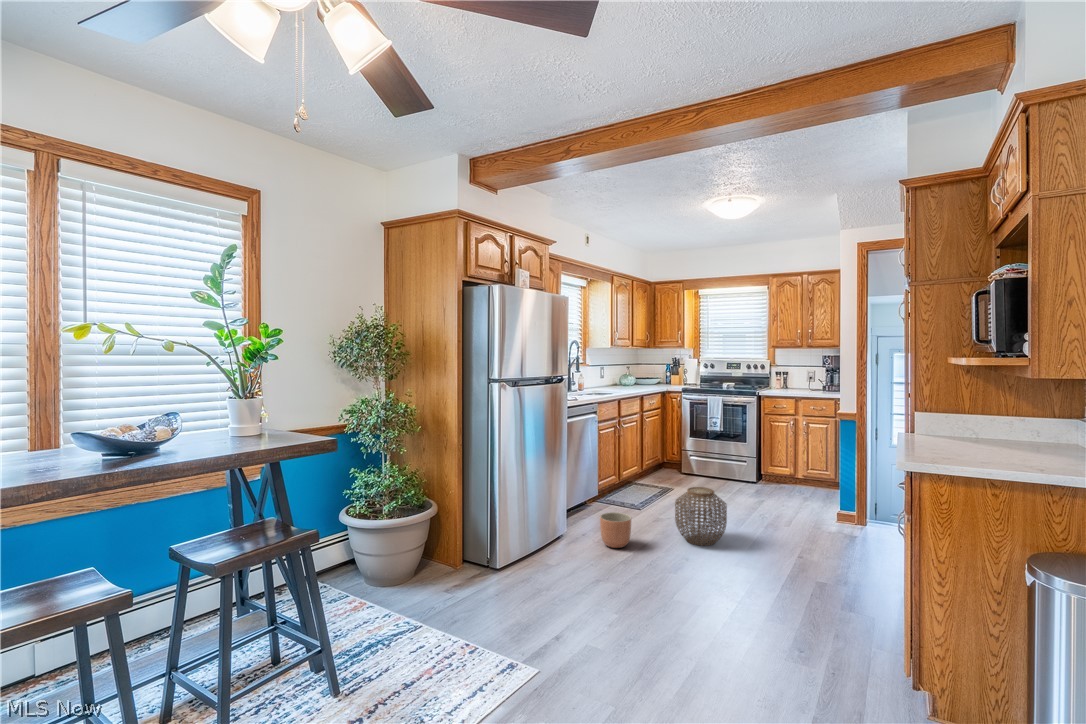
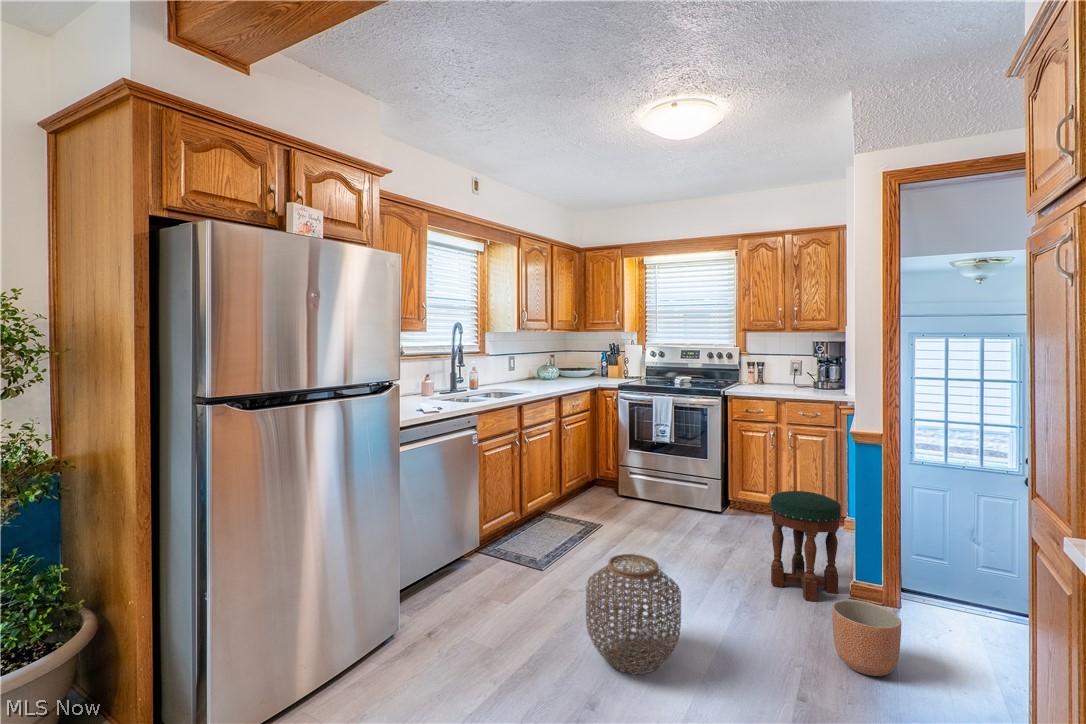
stool: none [784,458,826,522] -> present [771,491,841,601]
planter: present [600,512,631,548] -> present [832,600,901,676]

